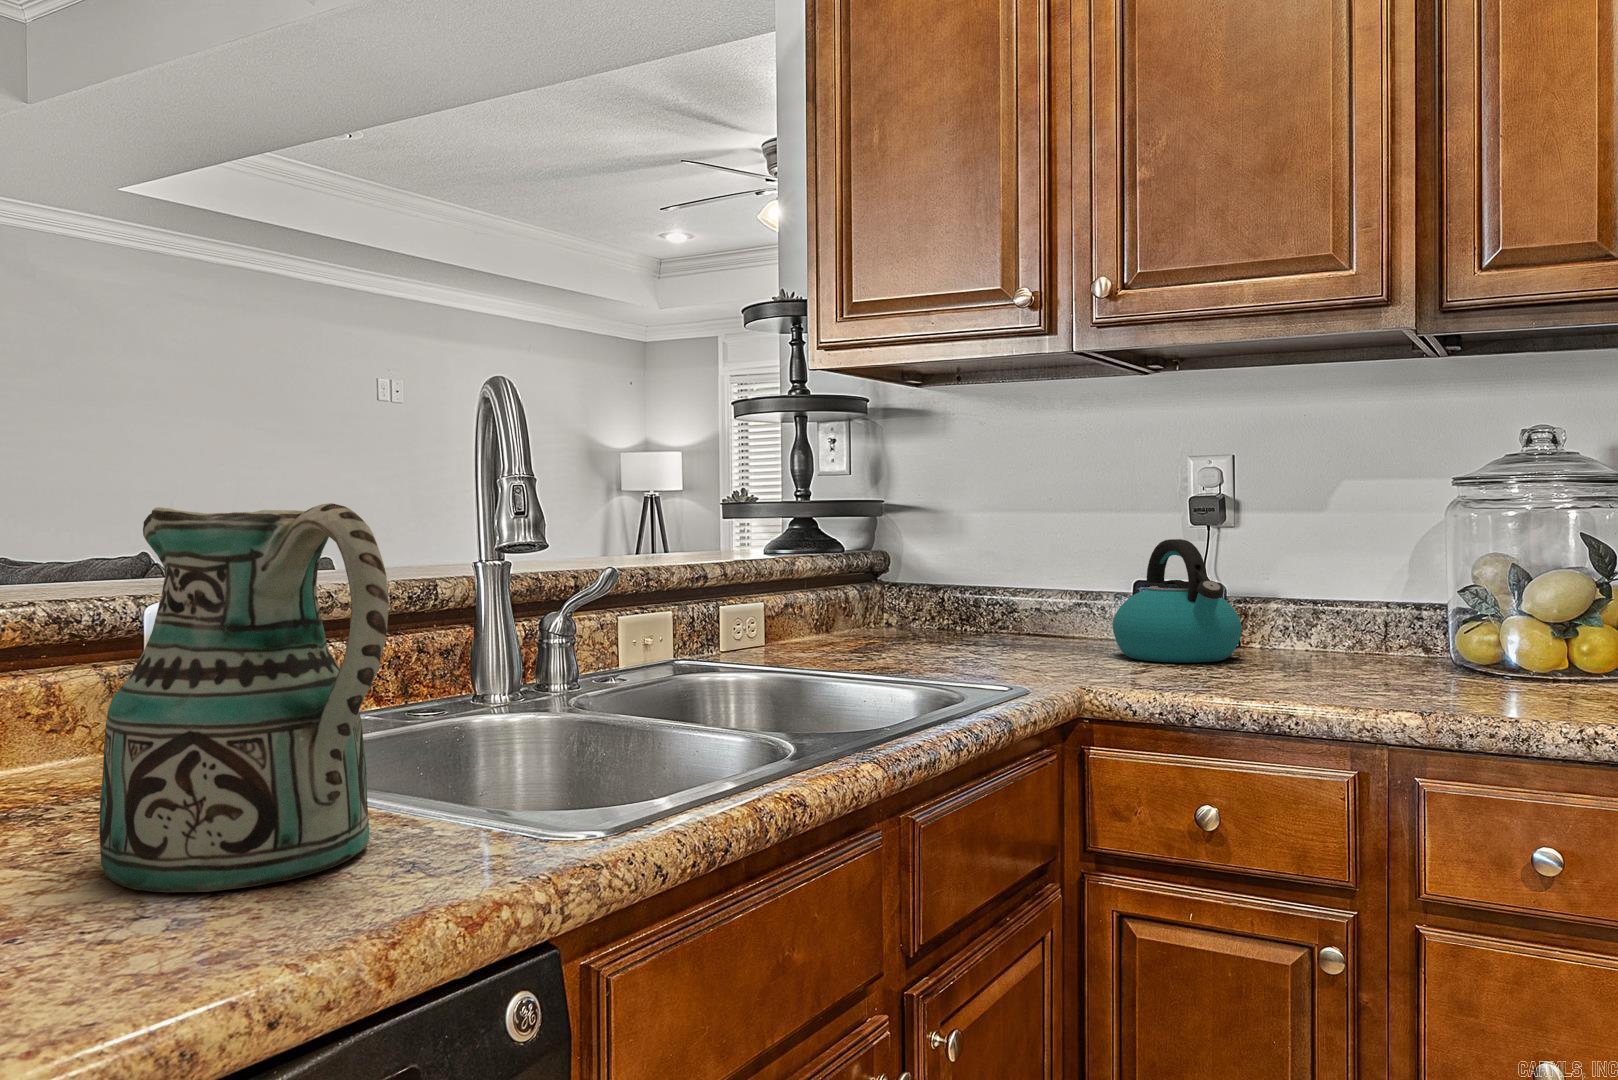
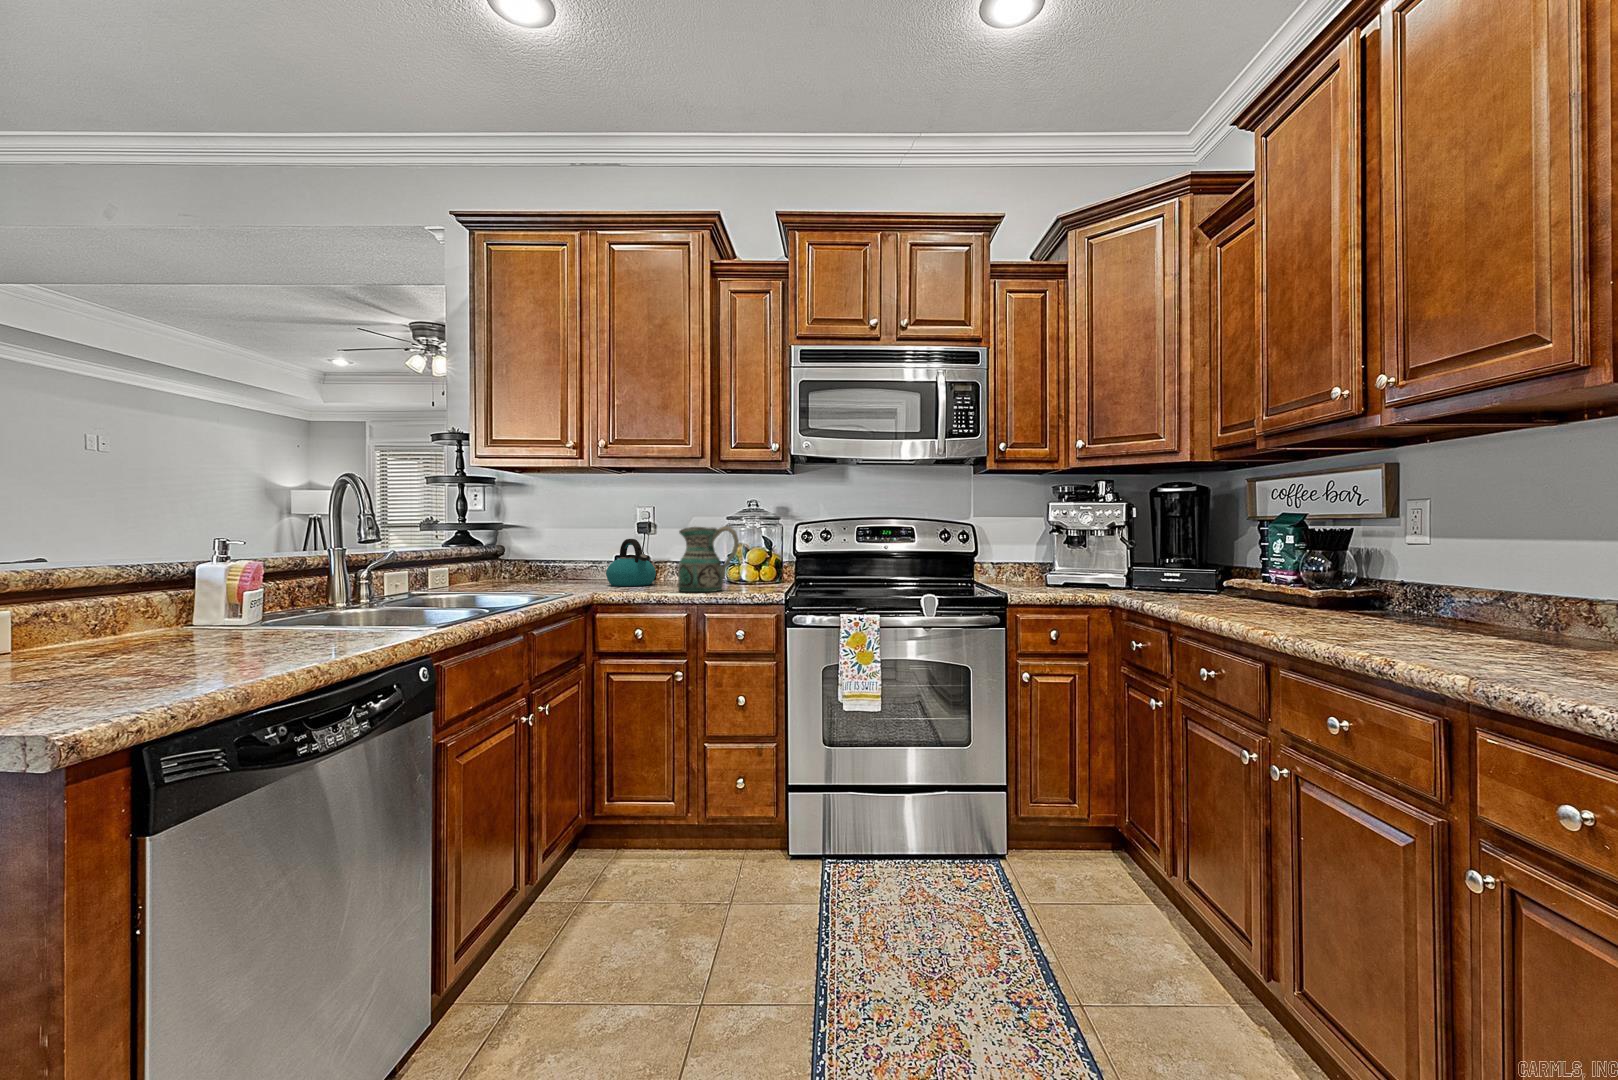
ceramic pitcher: present [99,503,389,892] -> present [678,526,739,592]

